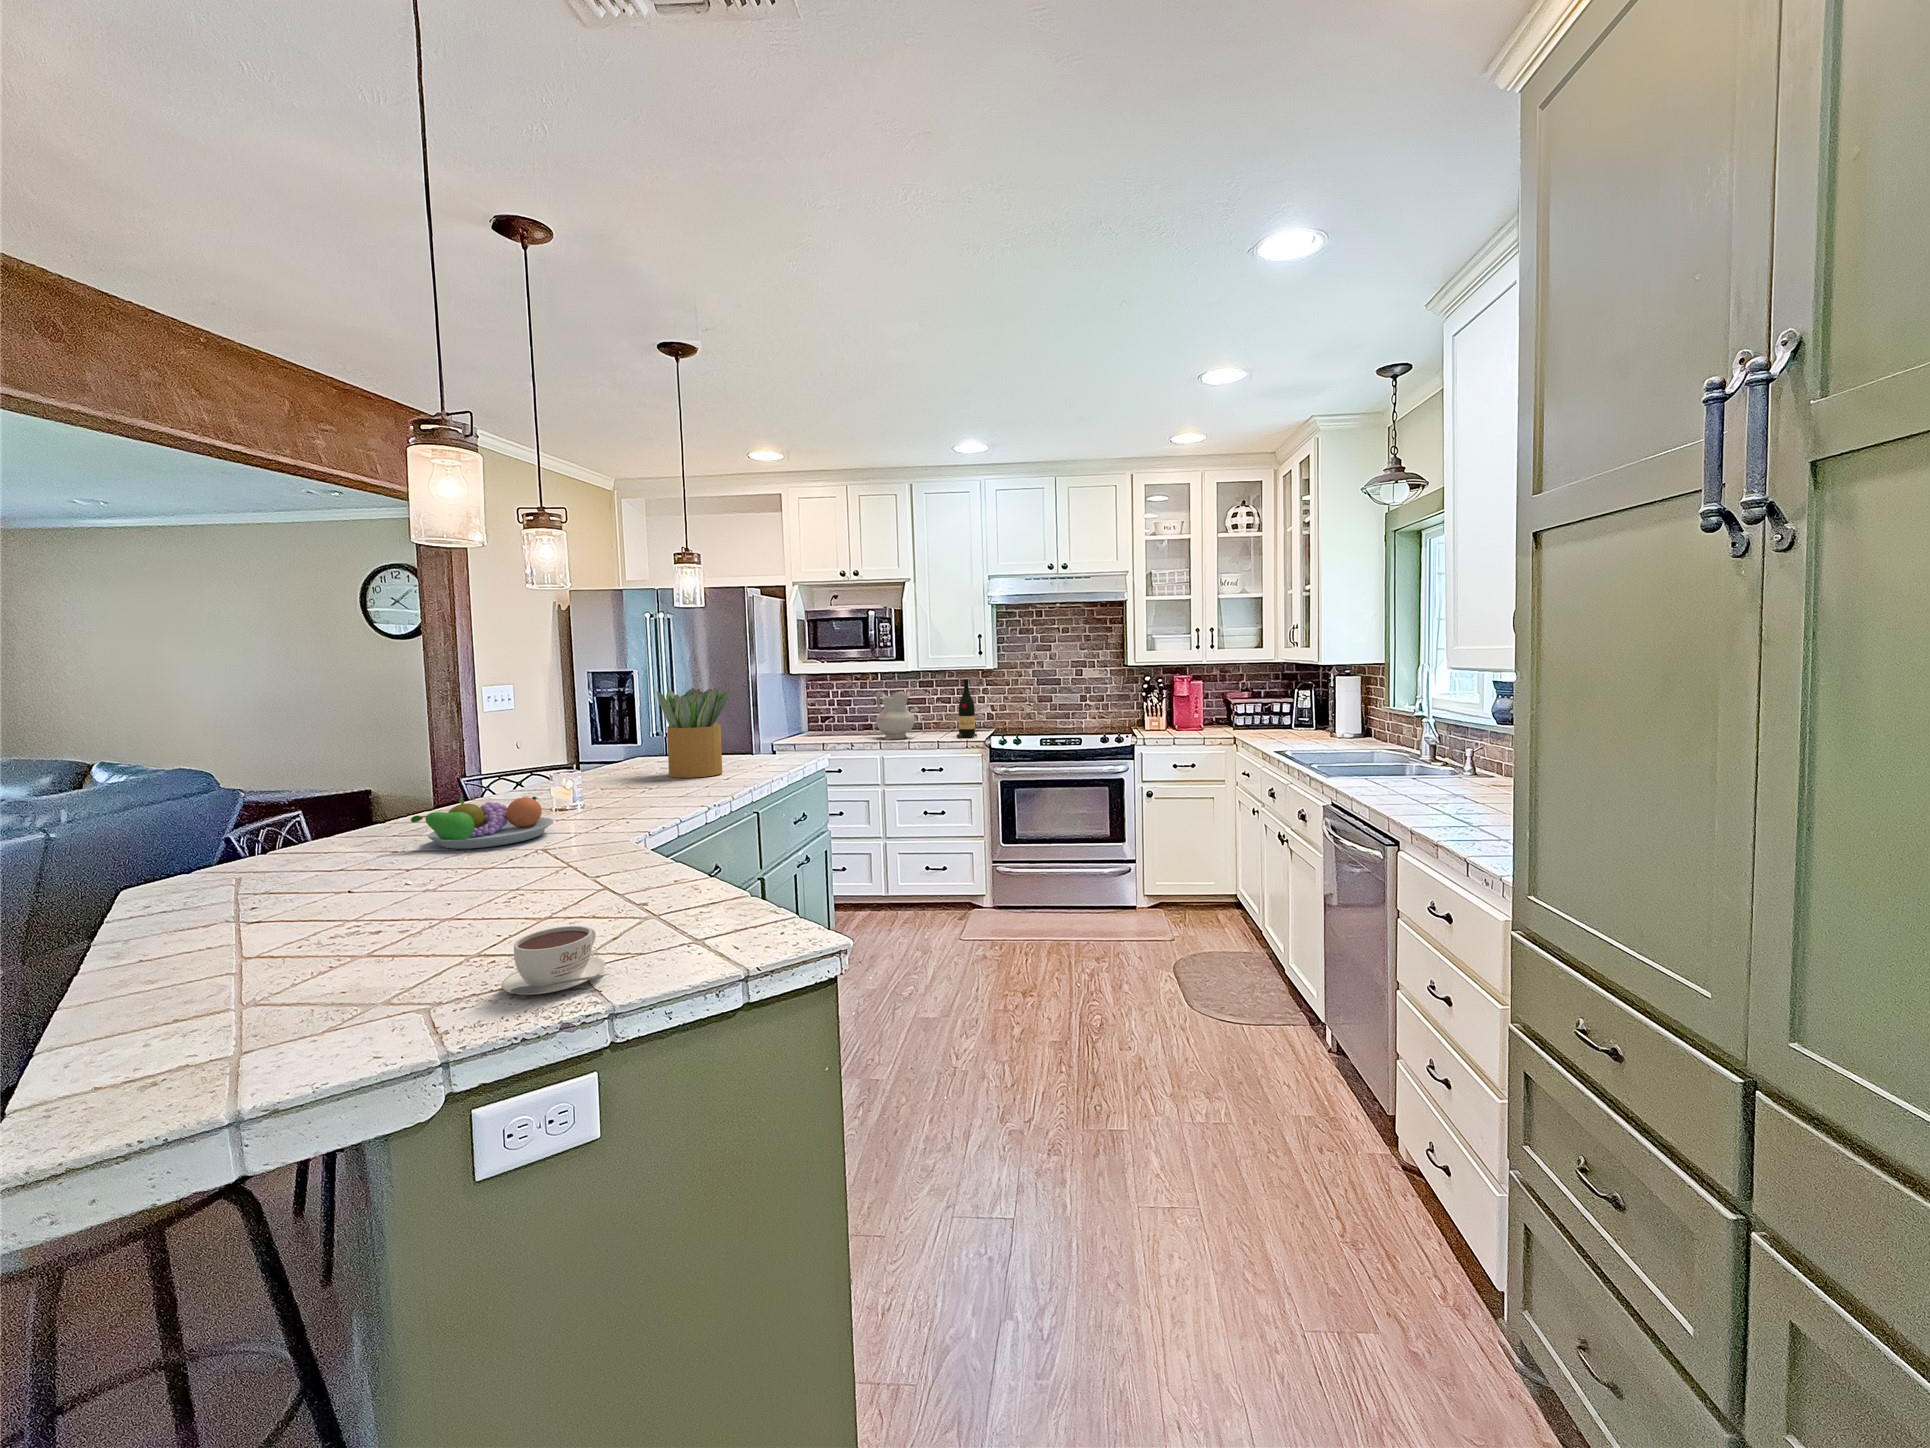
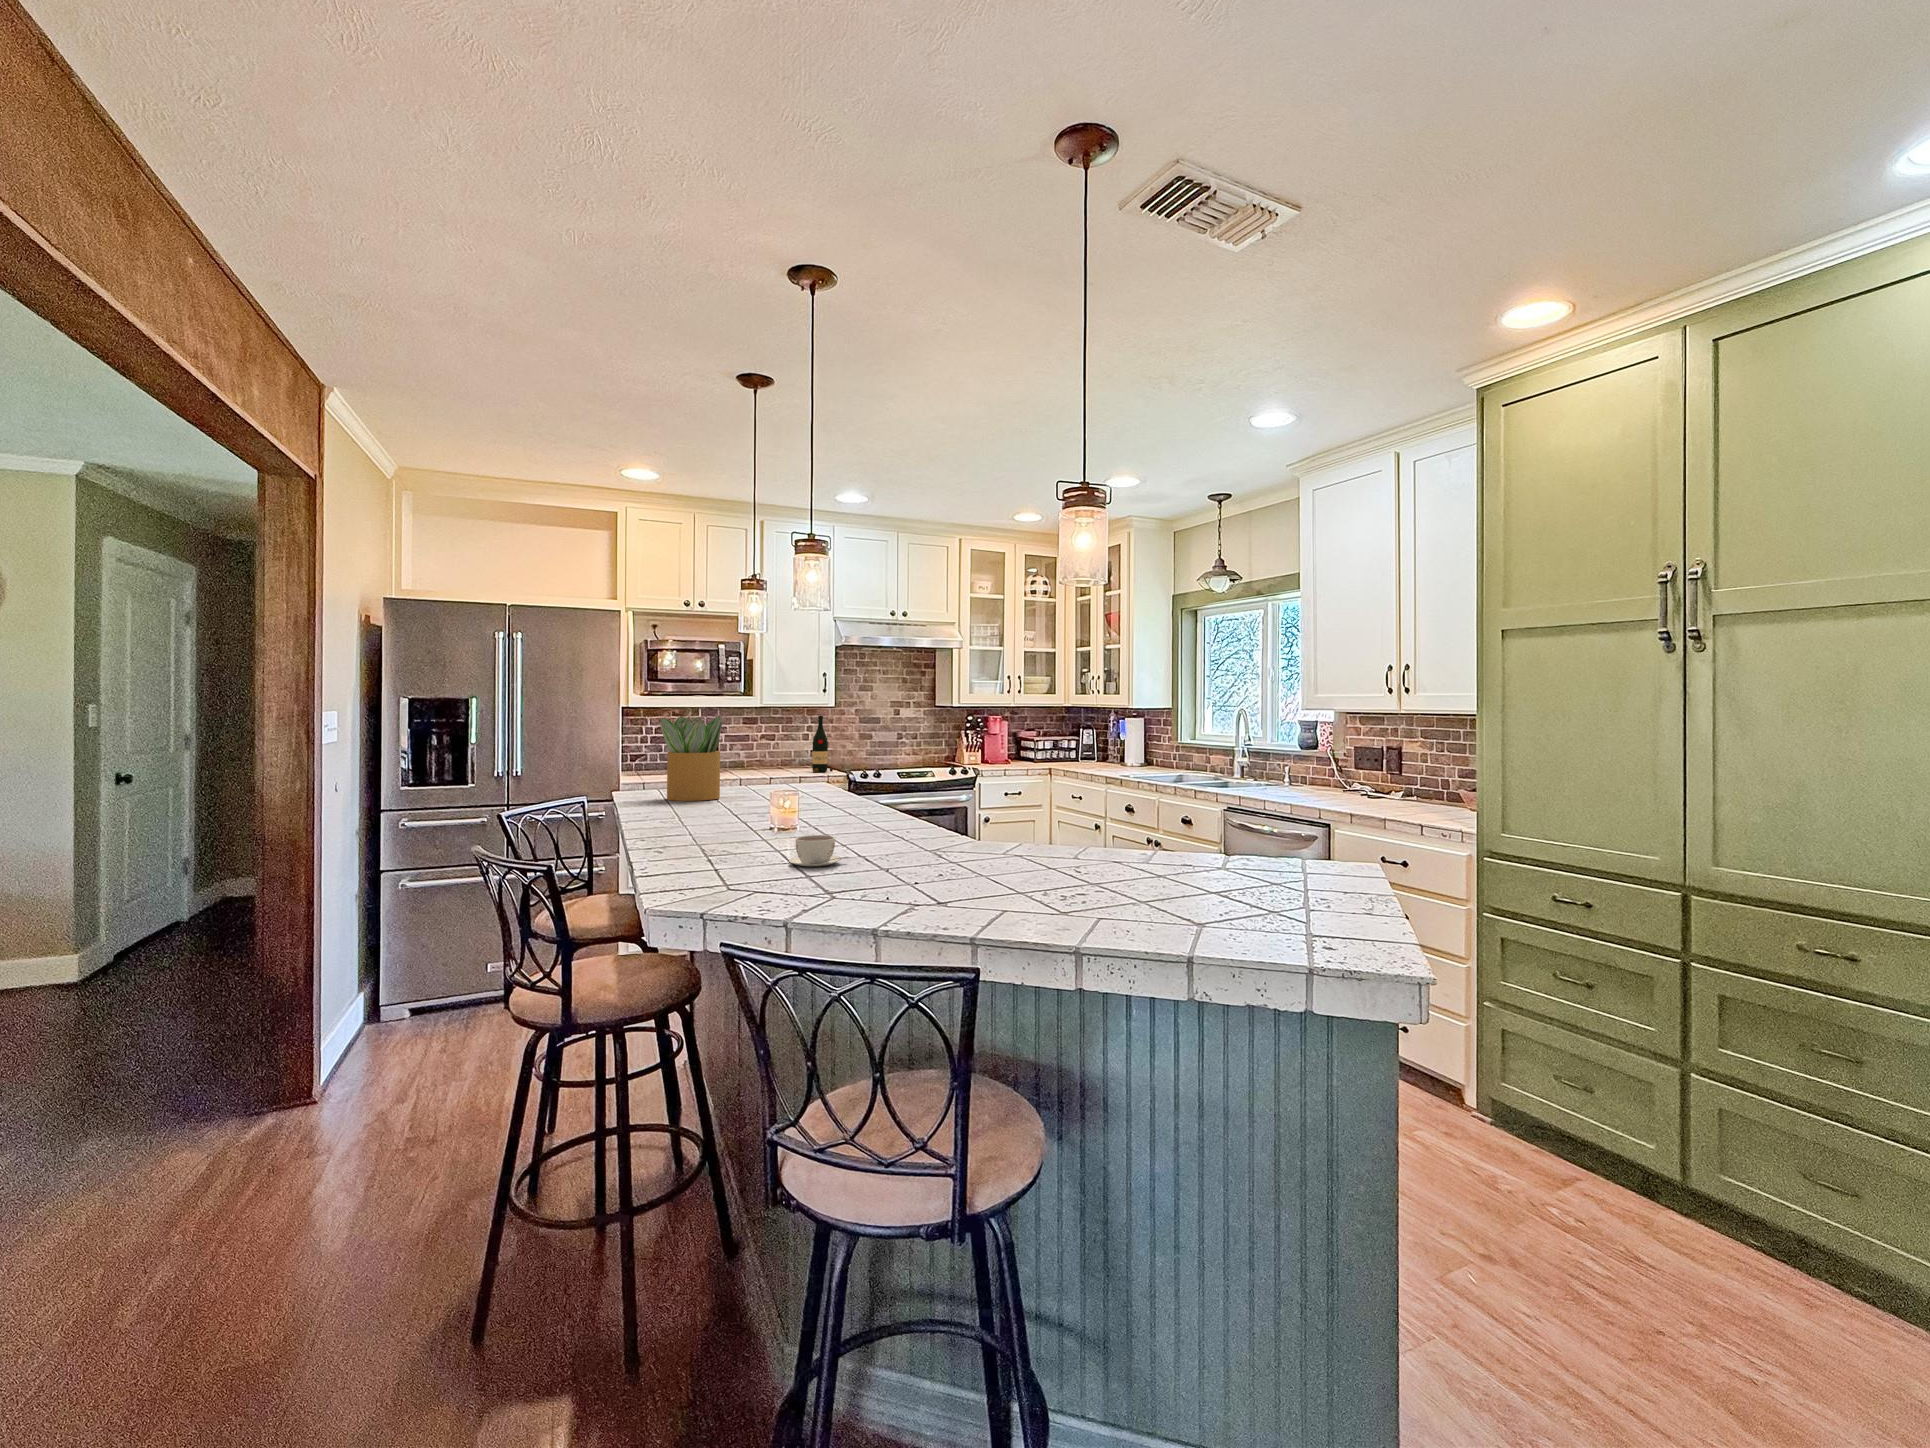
ceramic pitcher: present [876,690,914,739] -> none [729,725,772,774]
fruit bowl: present [411,797,553,849] -> none [695,798,786,836]
coffee cup: present [501,926,606,995] -> present [789,835,847,866]

